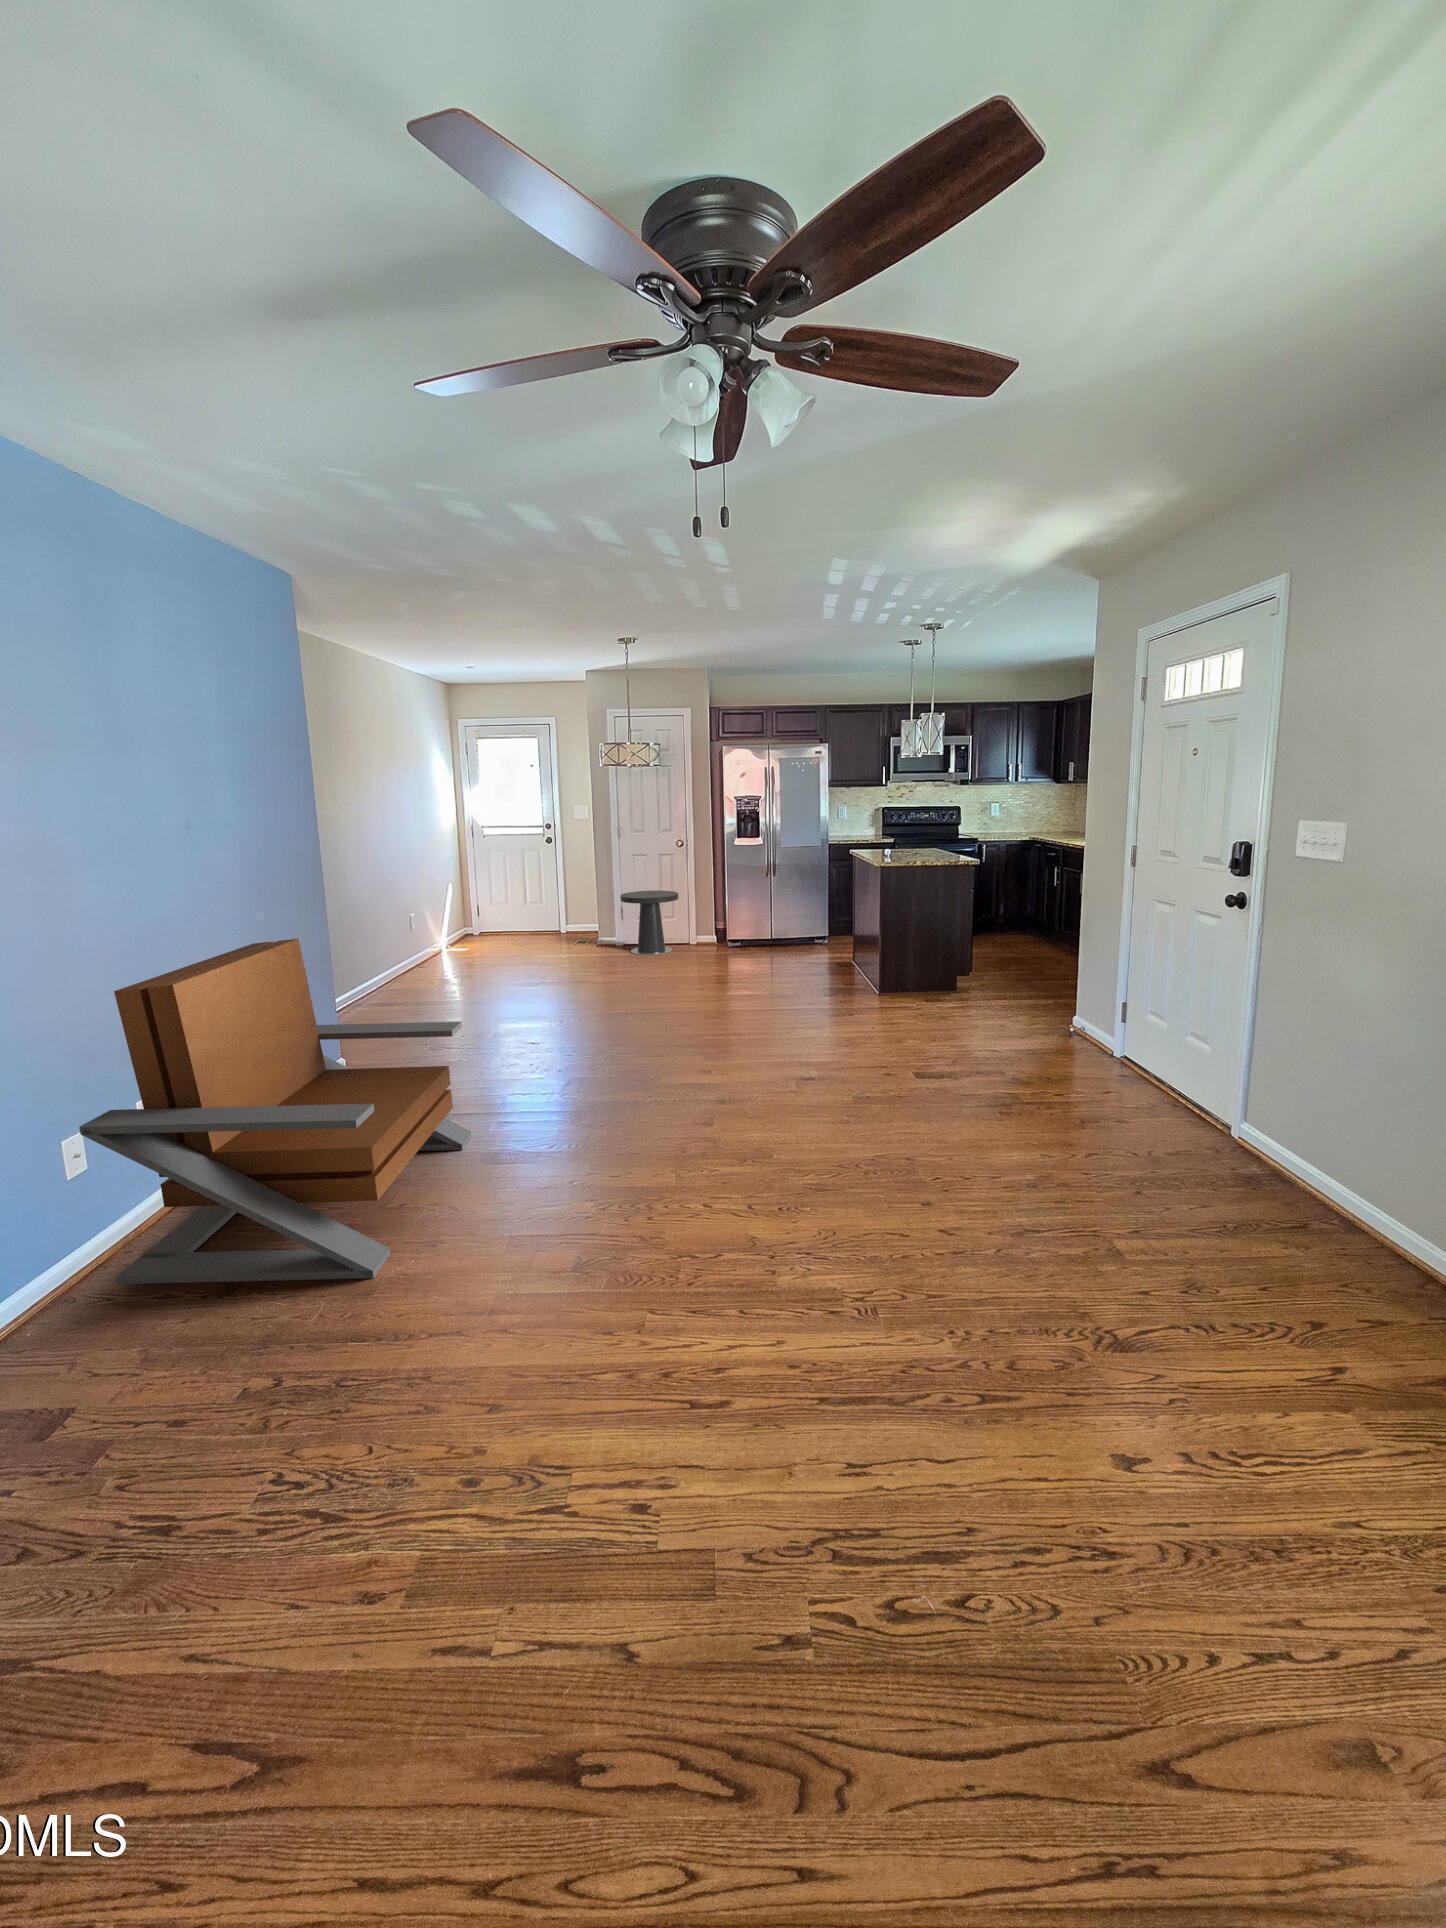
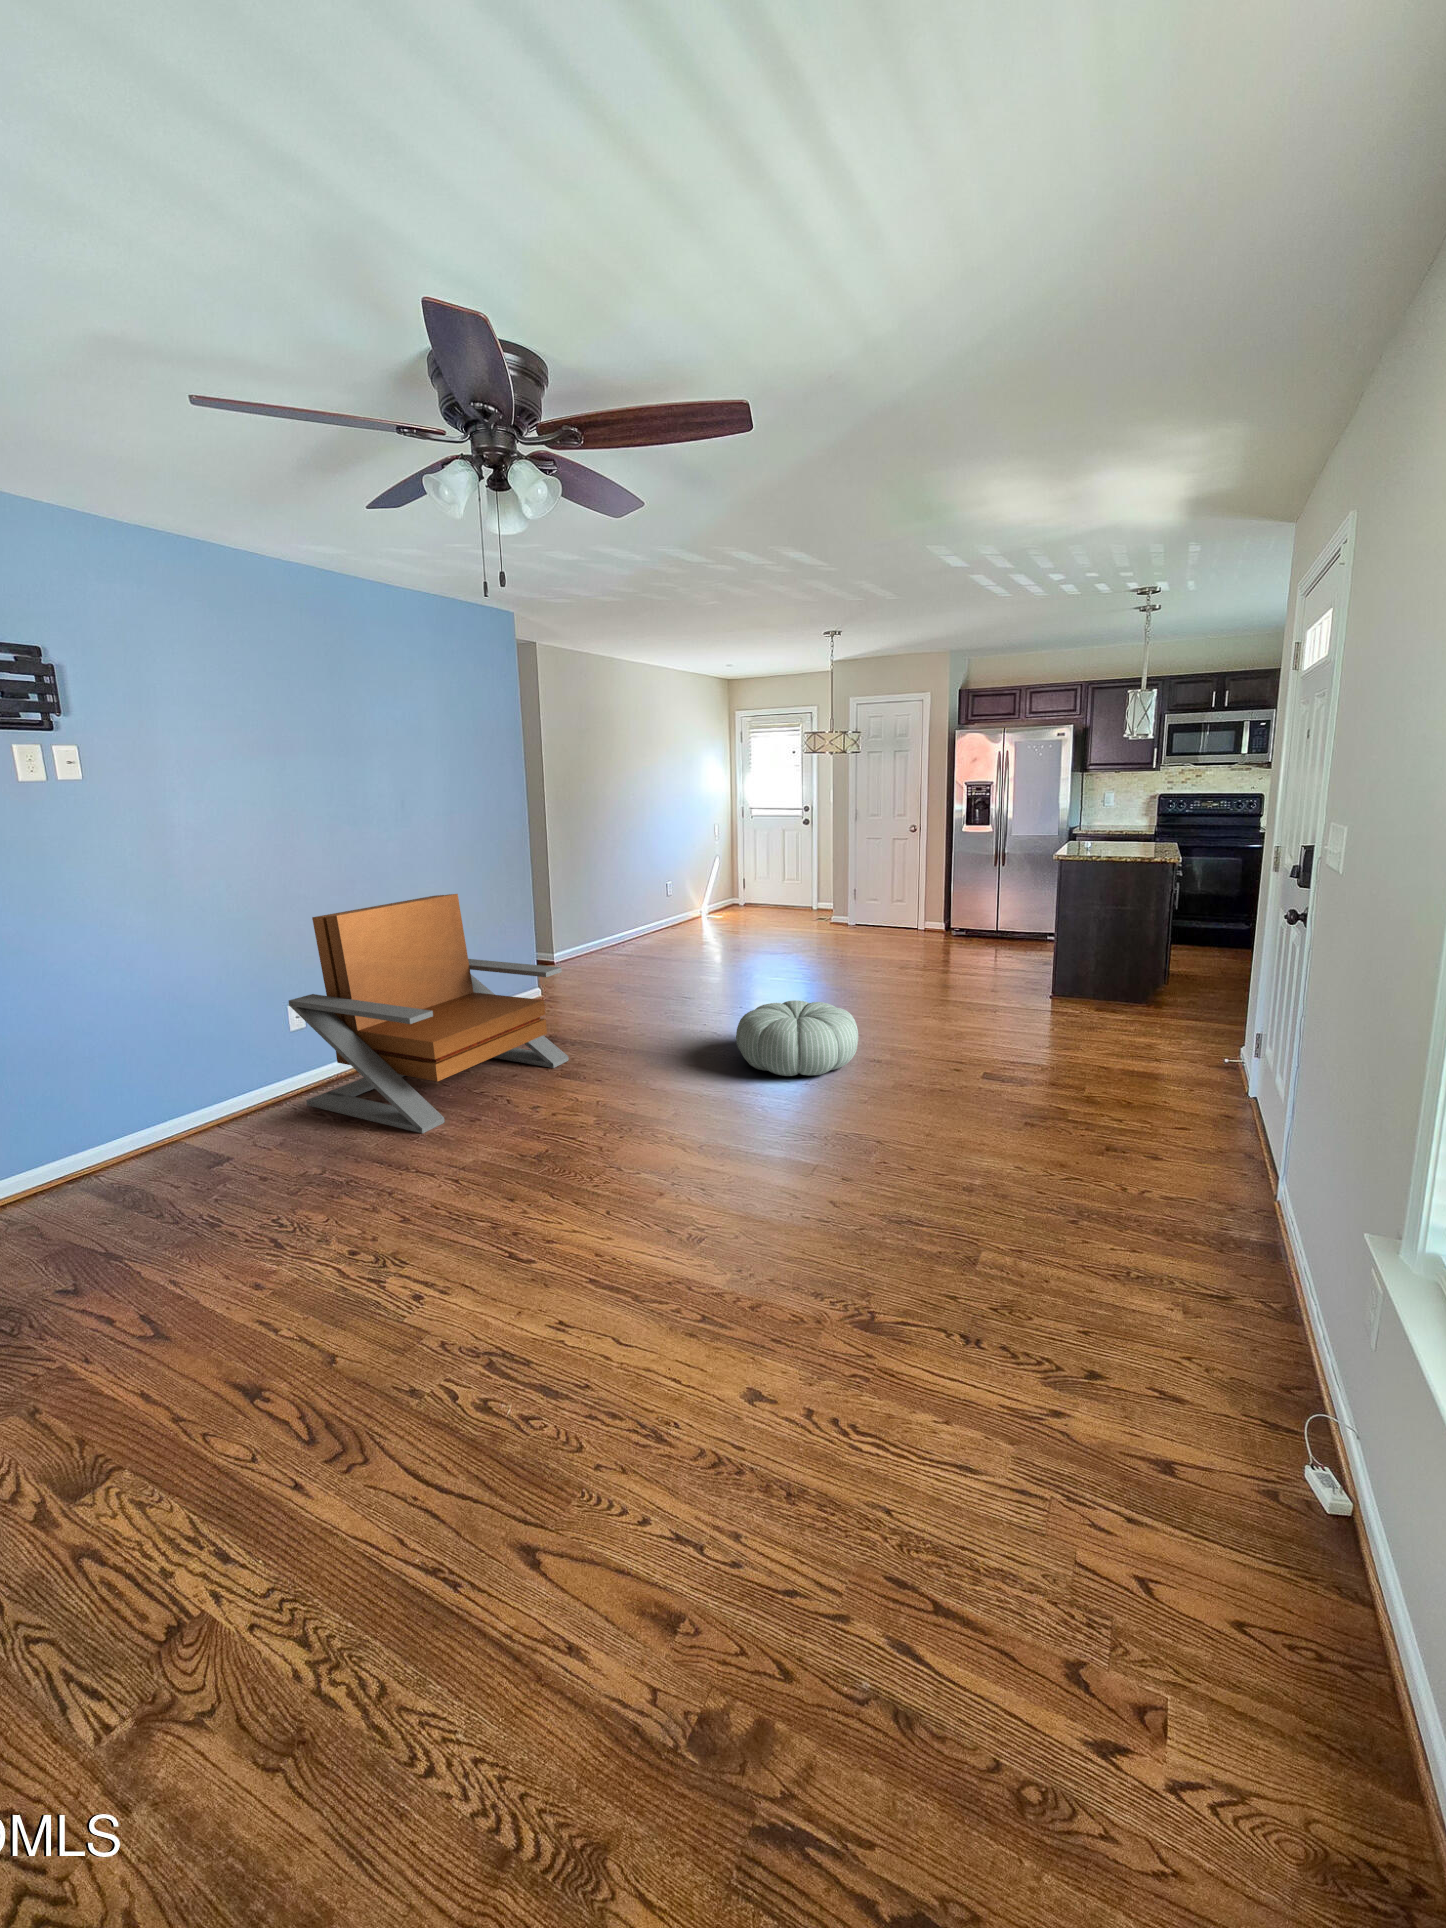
side table: present [620,890,678,955] -> none [845,877,903,939]
pouf: none [670,1025,799,1109] -> present [736,1000,858,1076]

